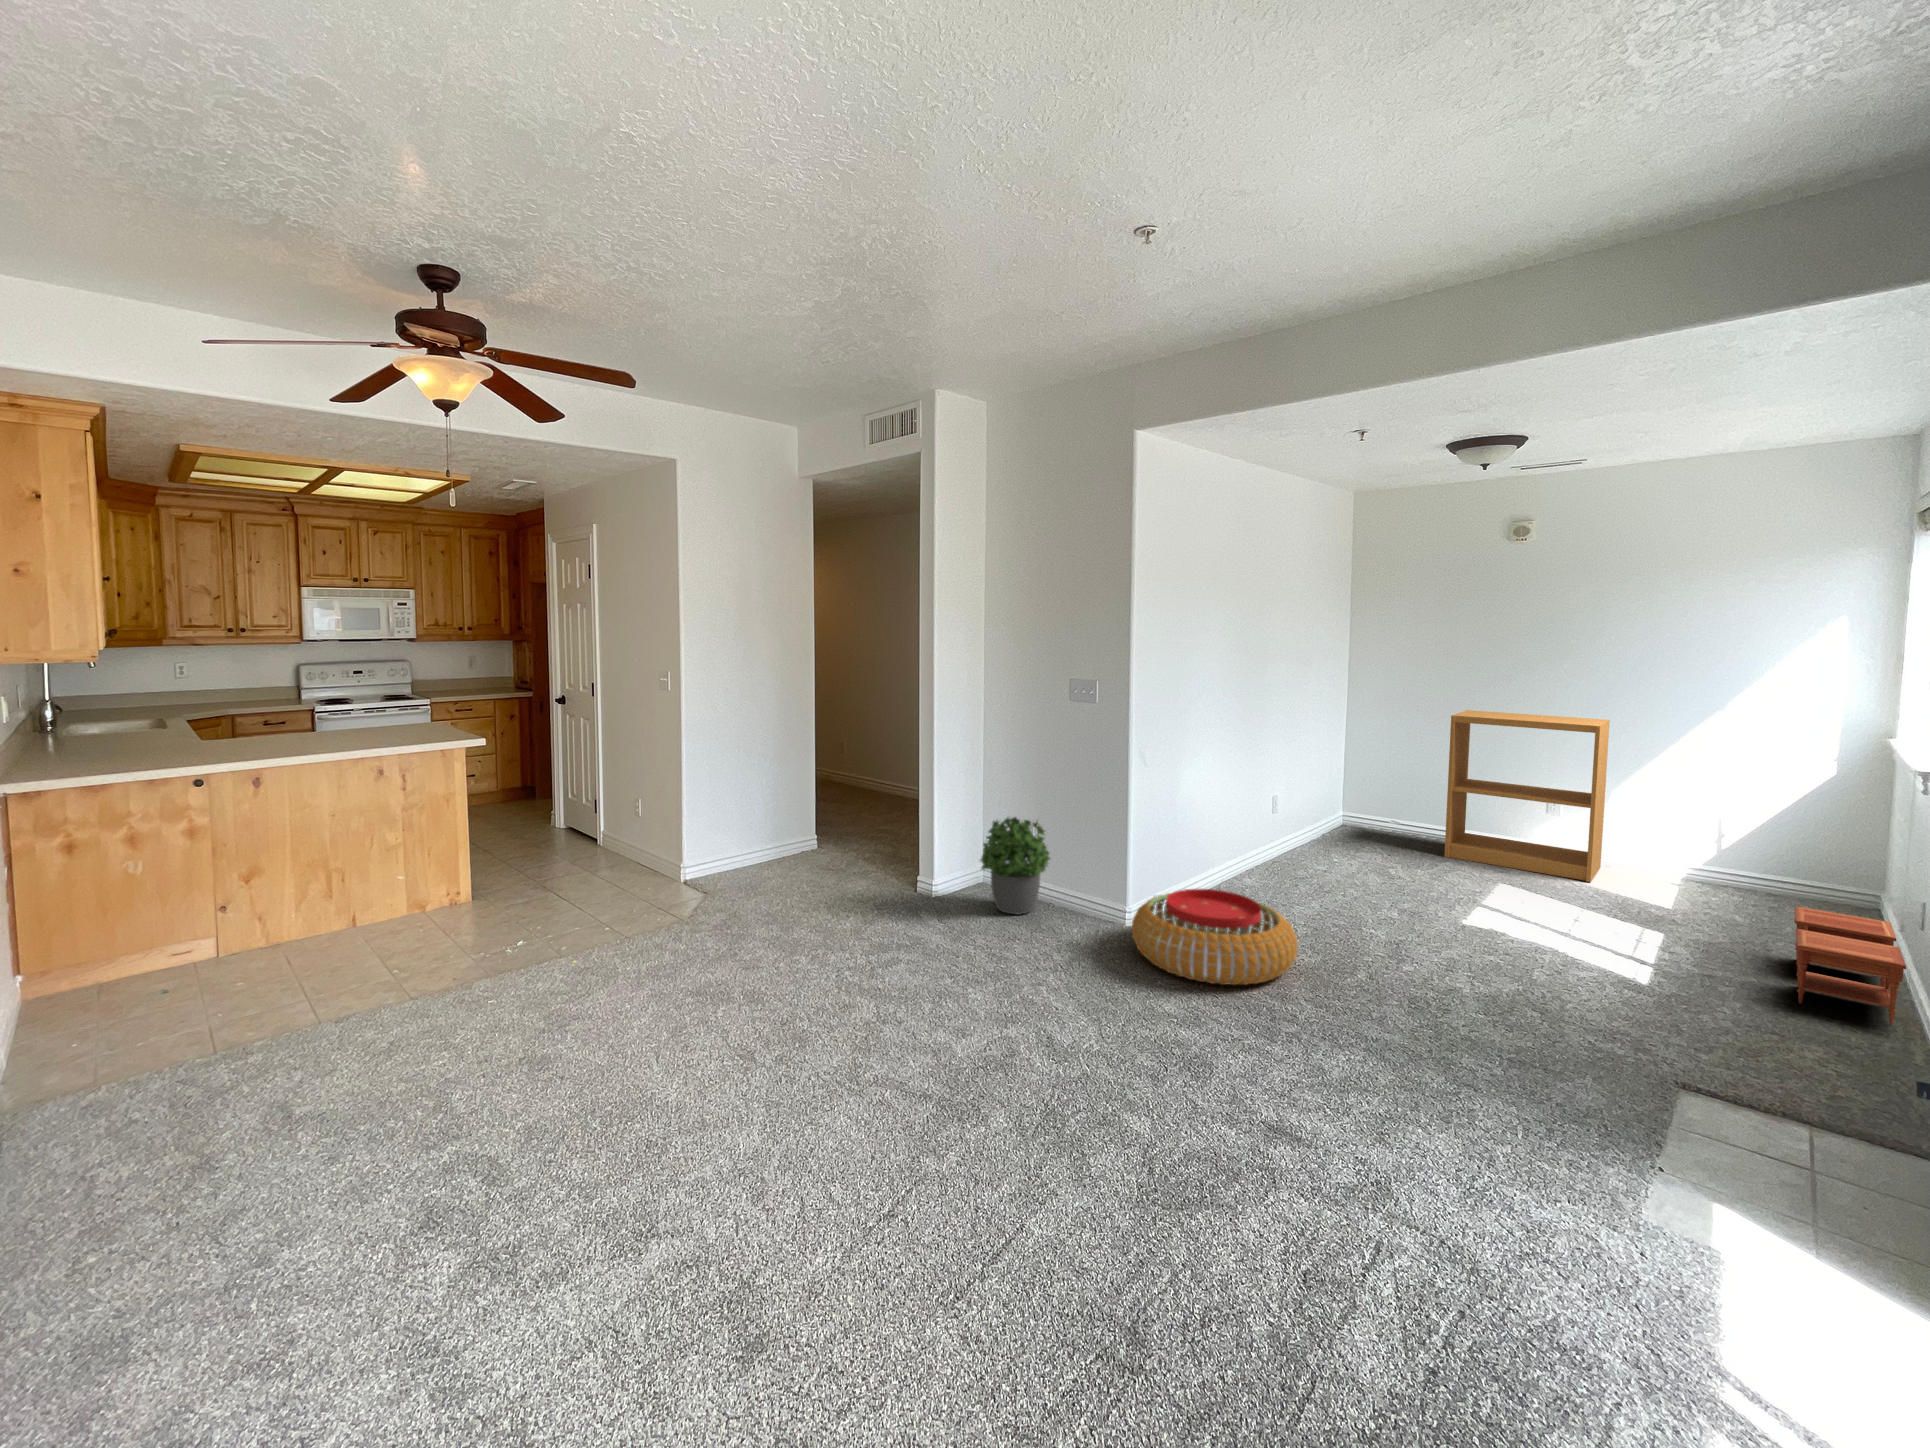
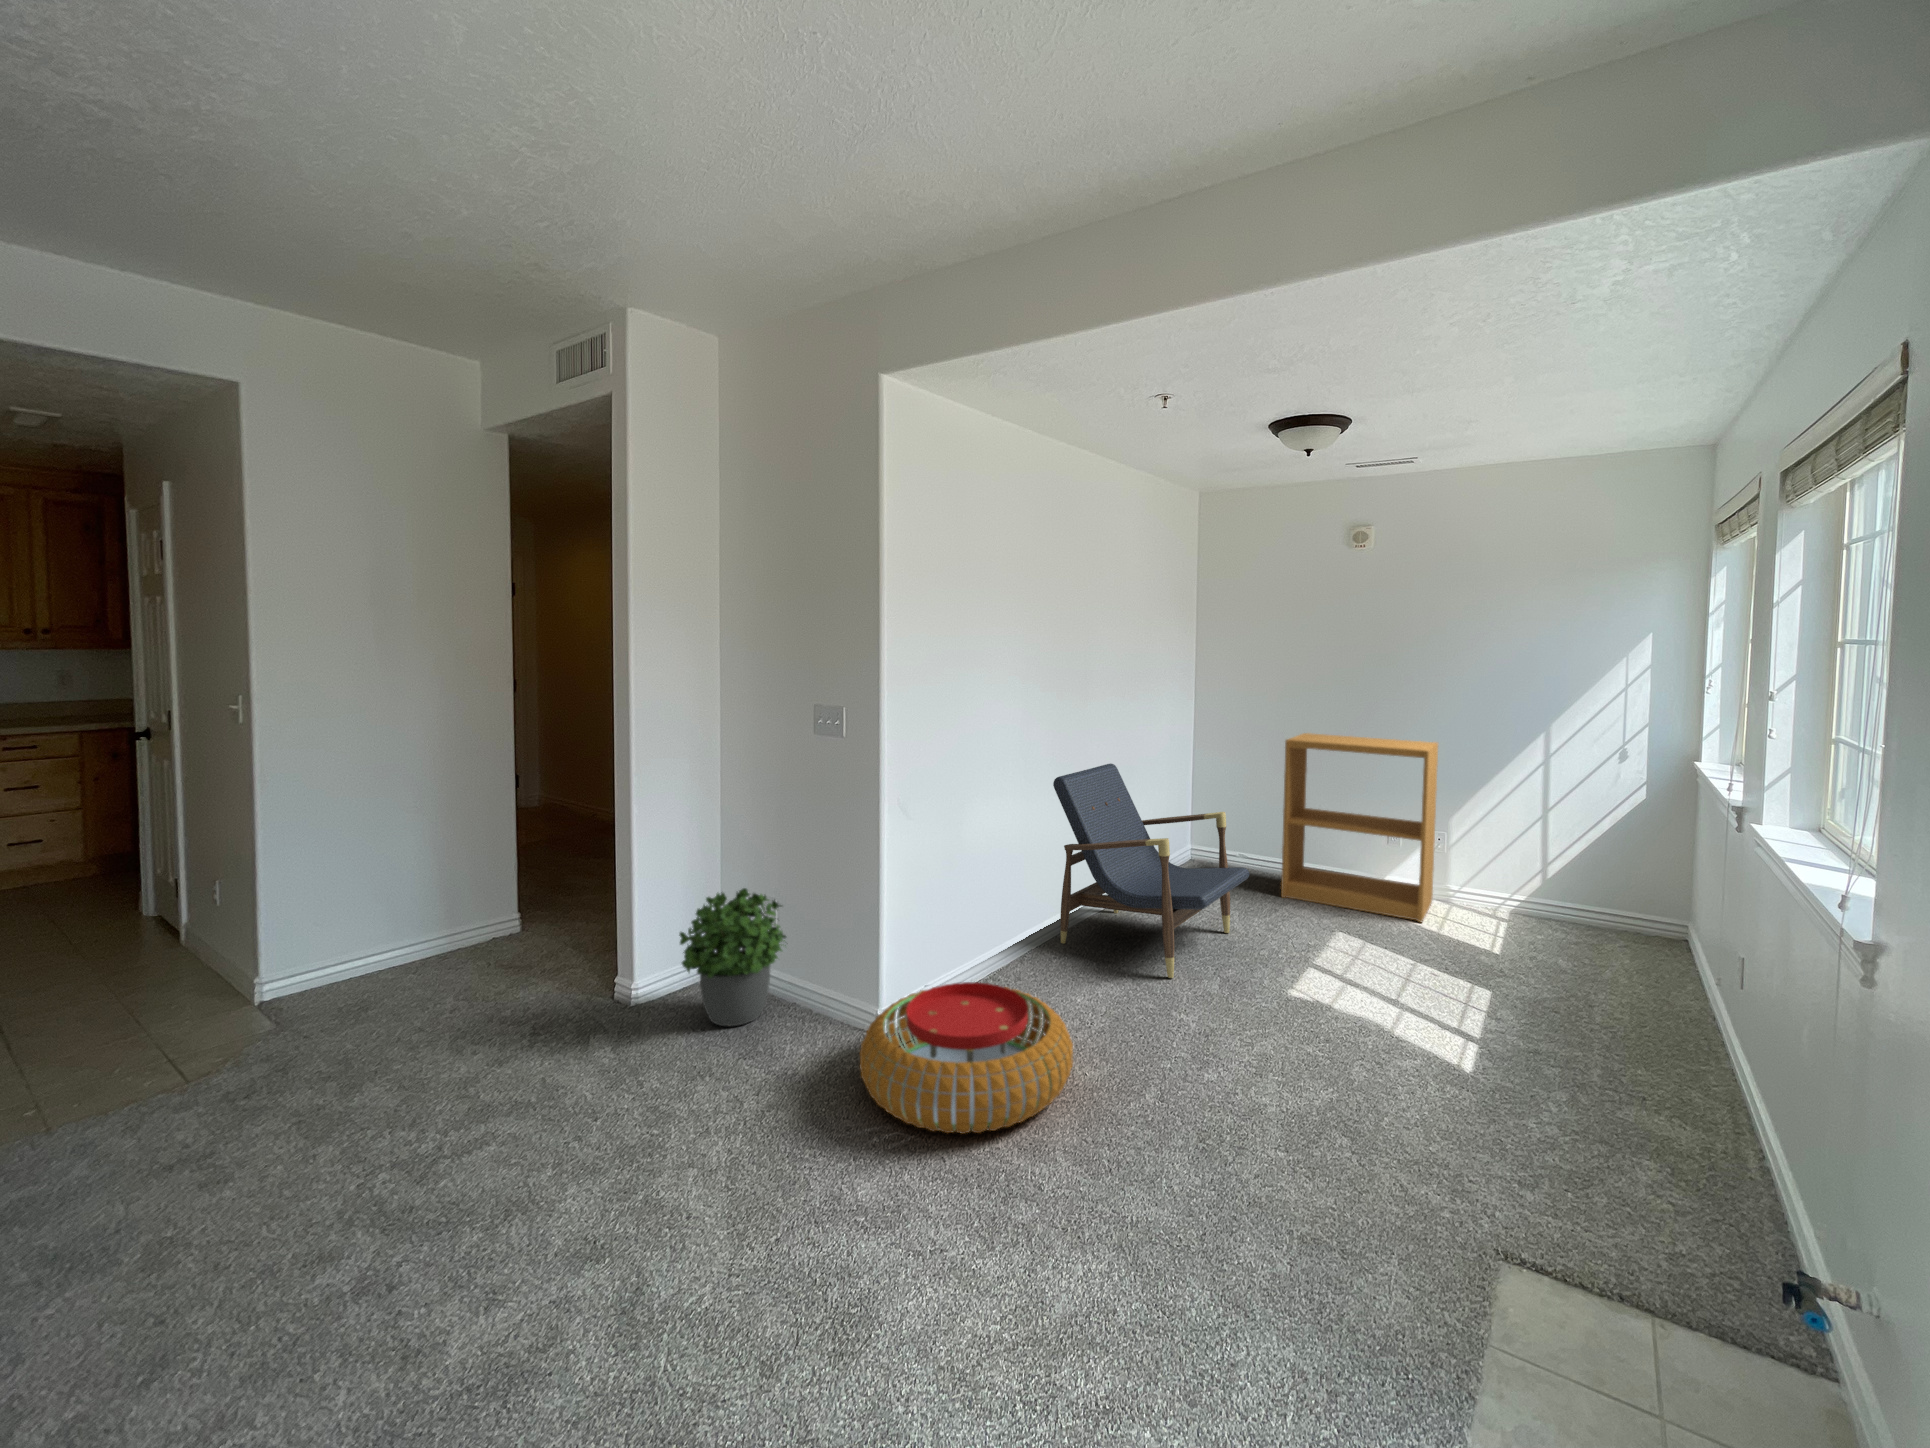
lounge chair: none [1244,733,1422,907] -> present [1053,764,1249,978]
side table: present [1794,906,1906,1024] -> none [1618,956,1740,1109]

